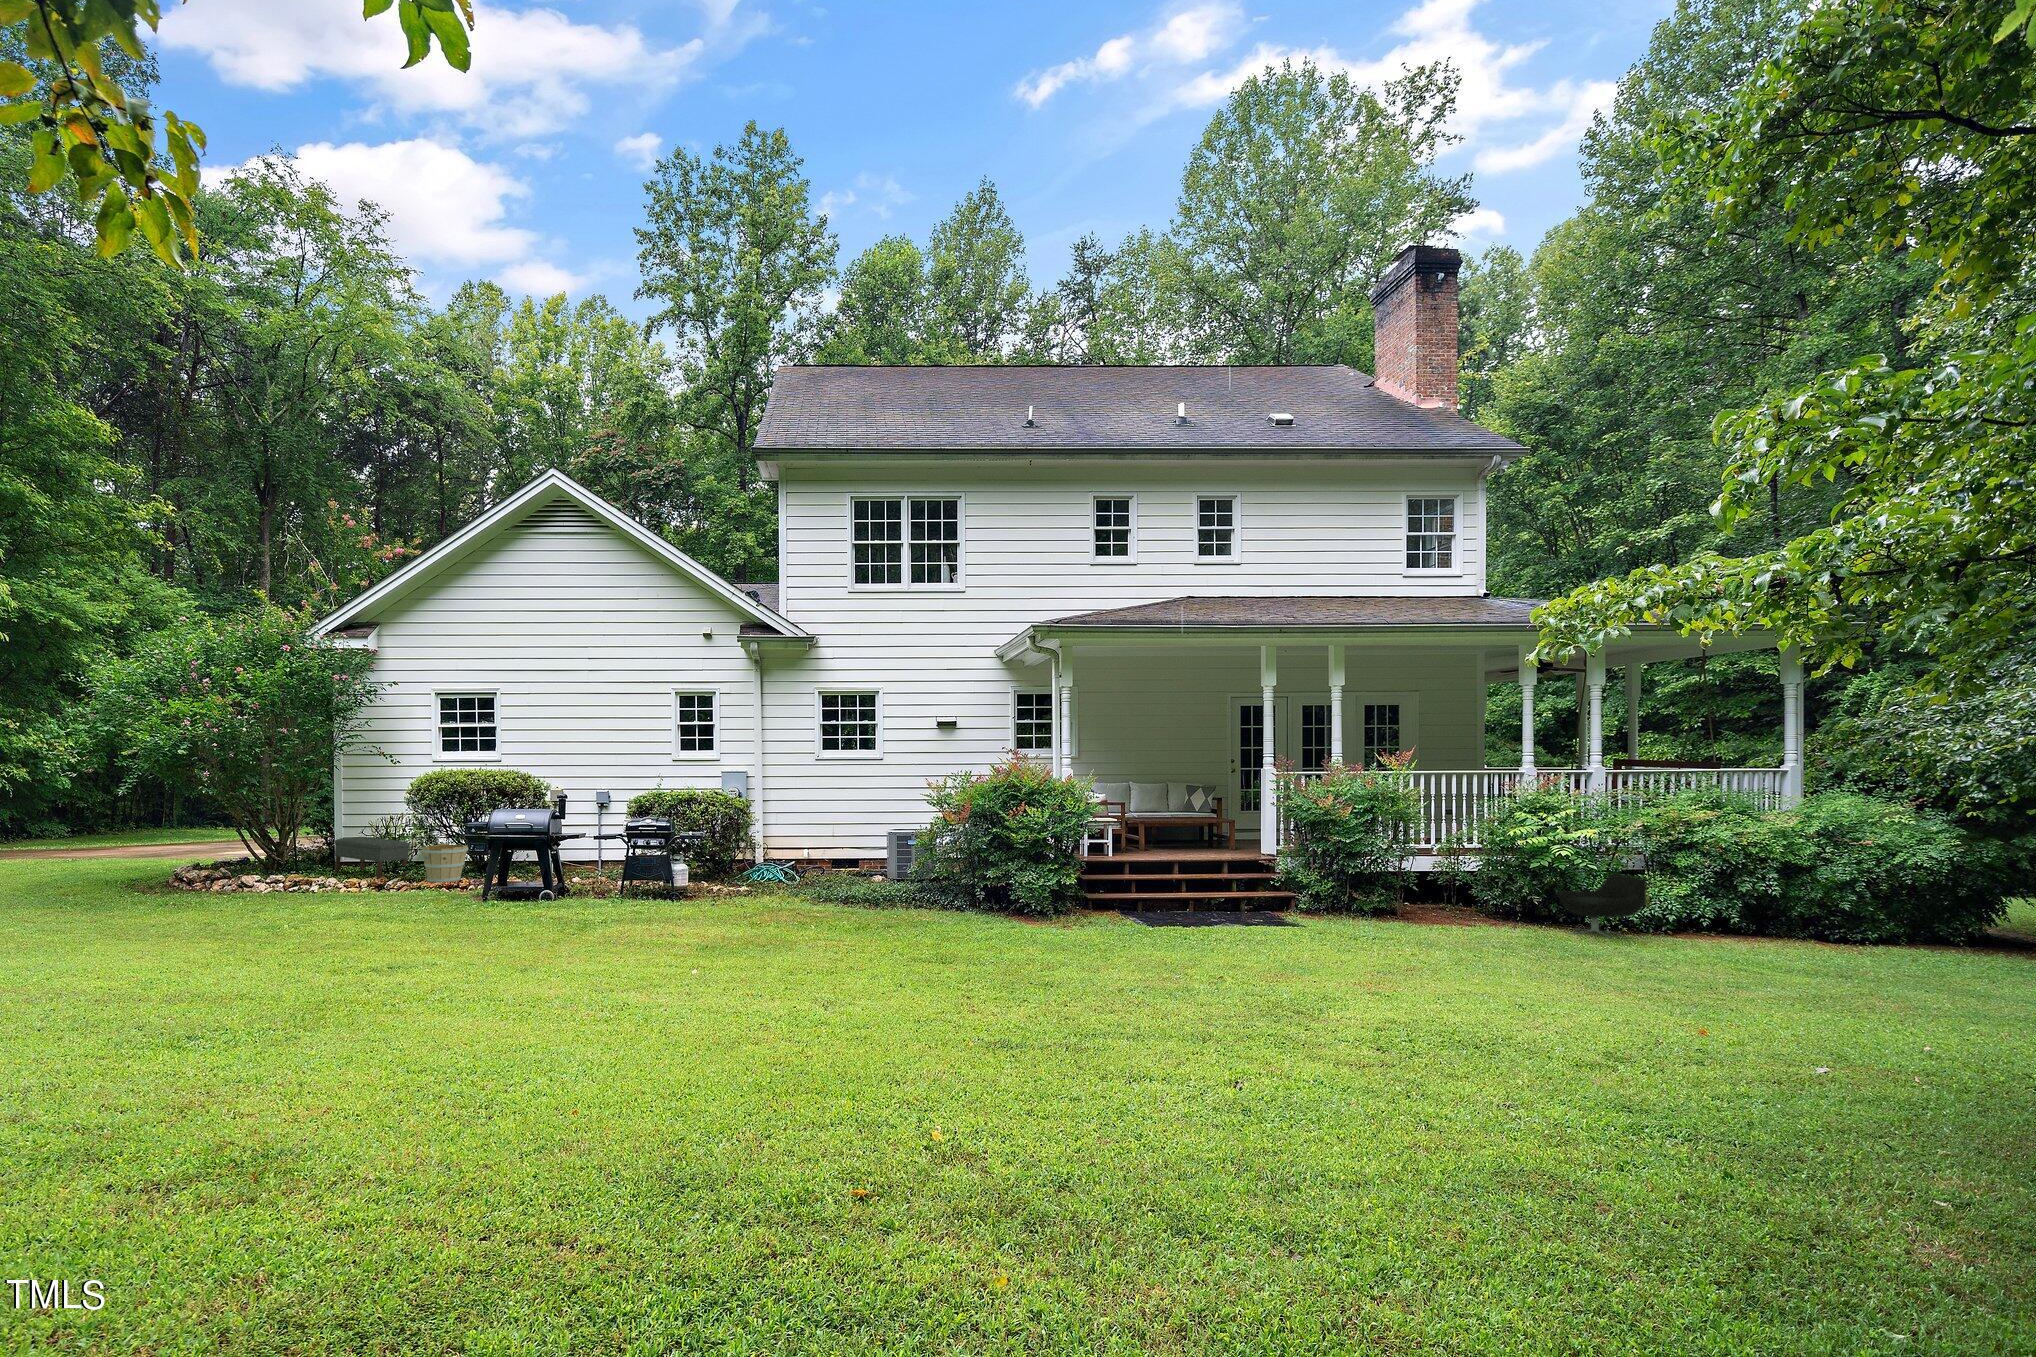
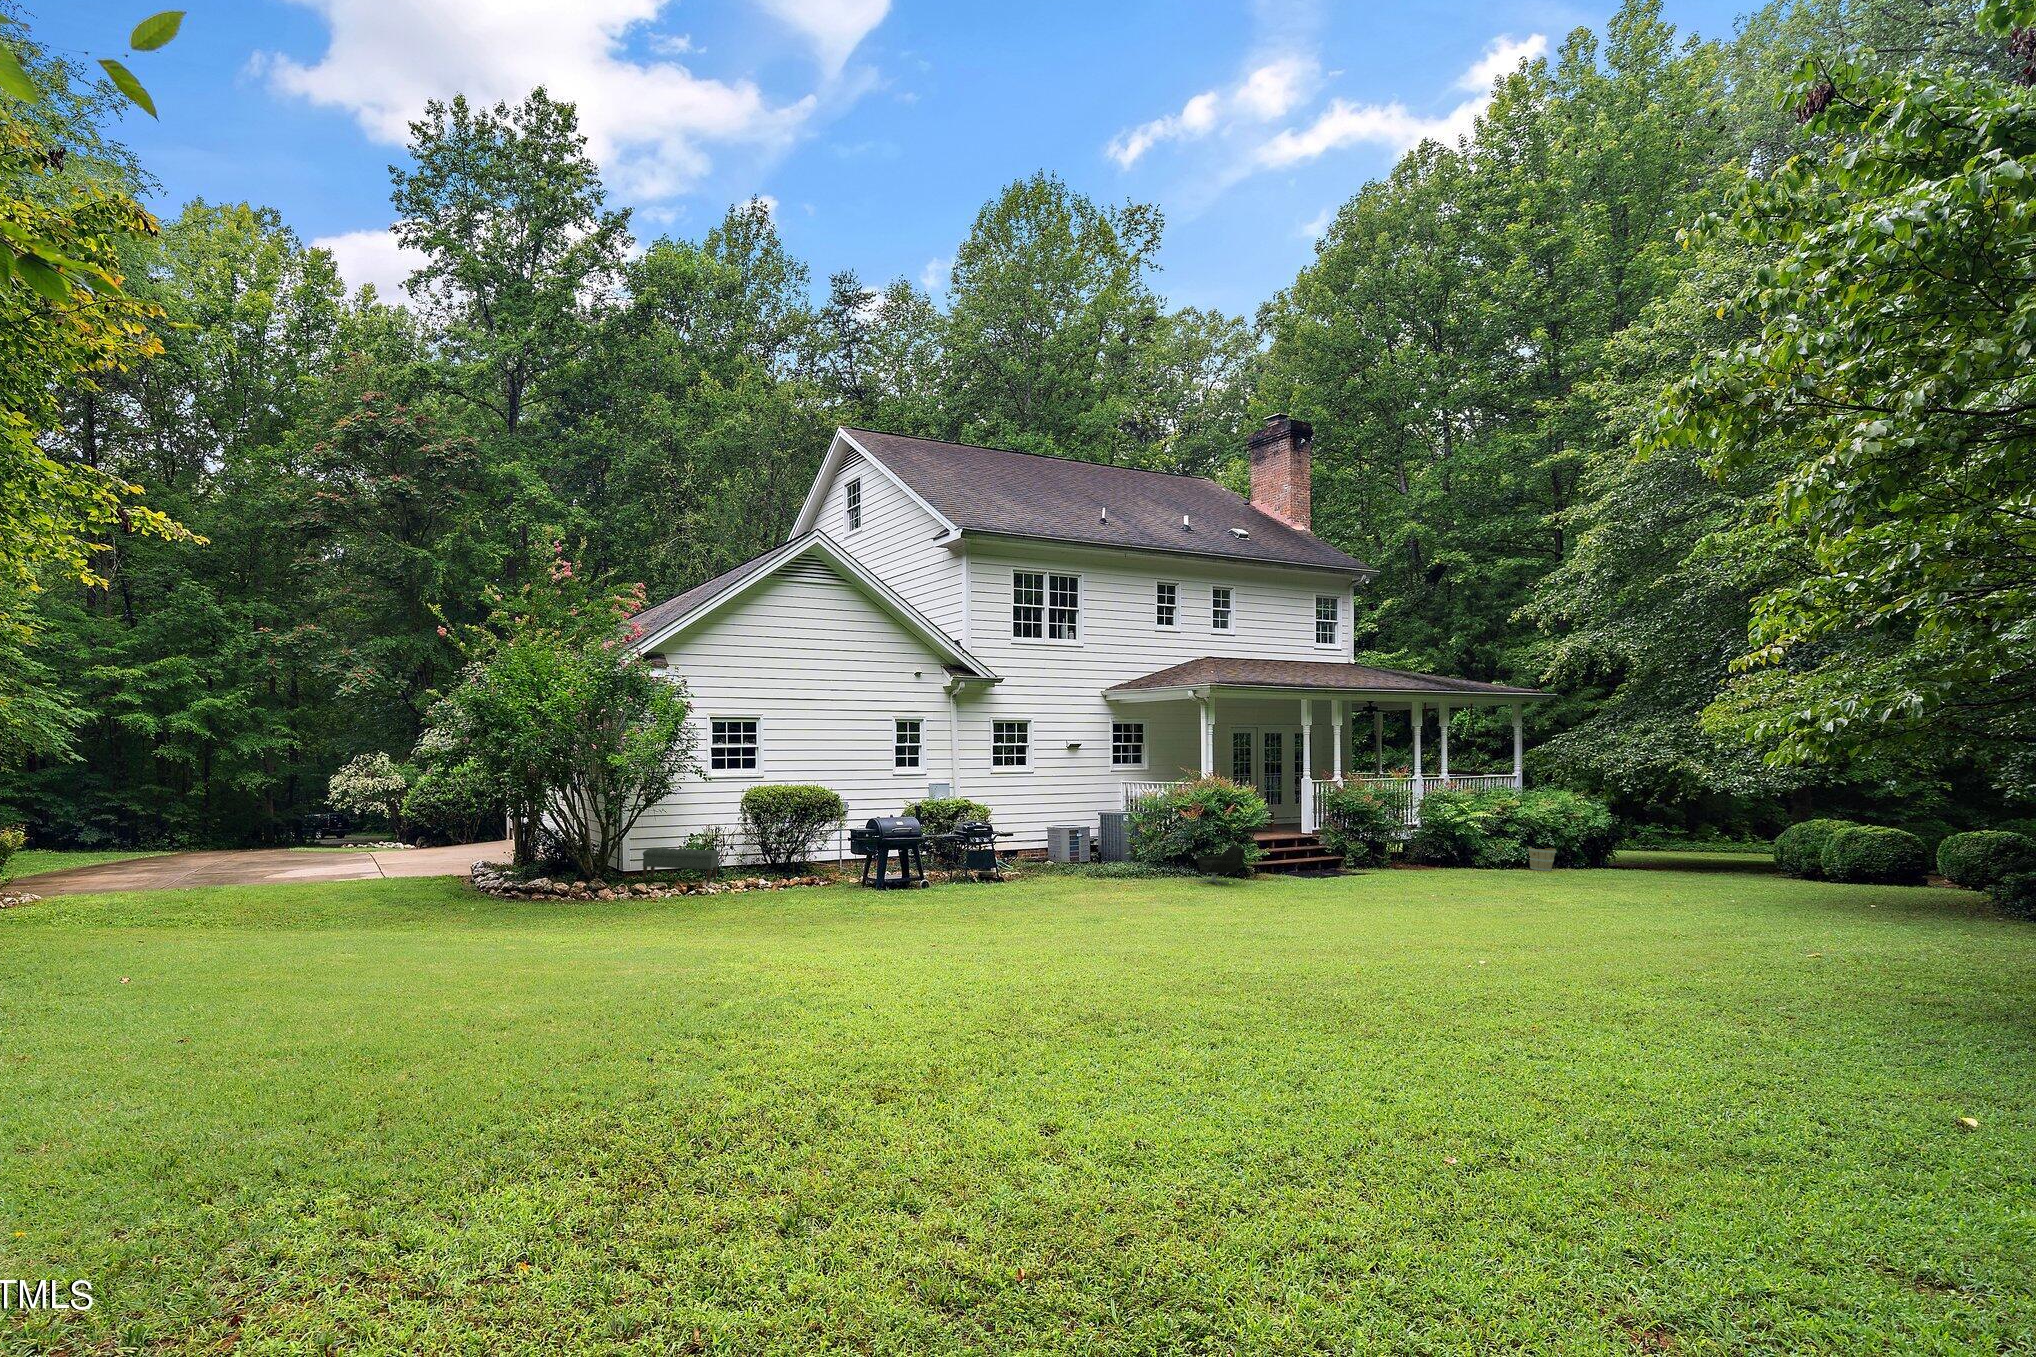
wooden bucket: present [422,843,468,882] -> present [1528,847,1556,871]
lounge chair: present [1557,873,1647,938] -> present [1197,845,1245,886]

